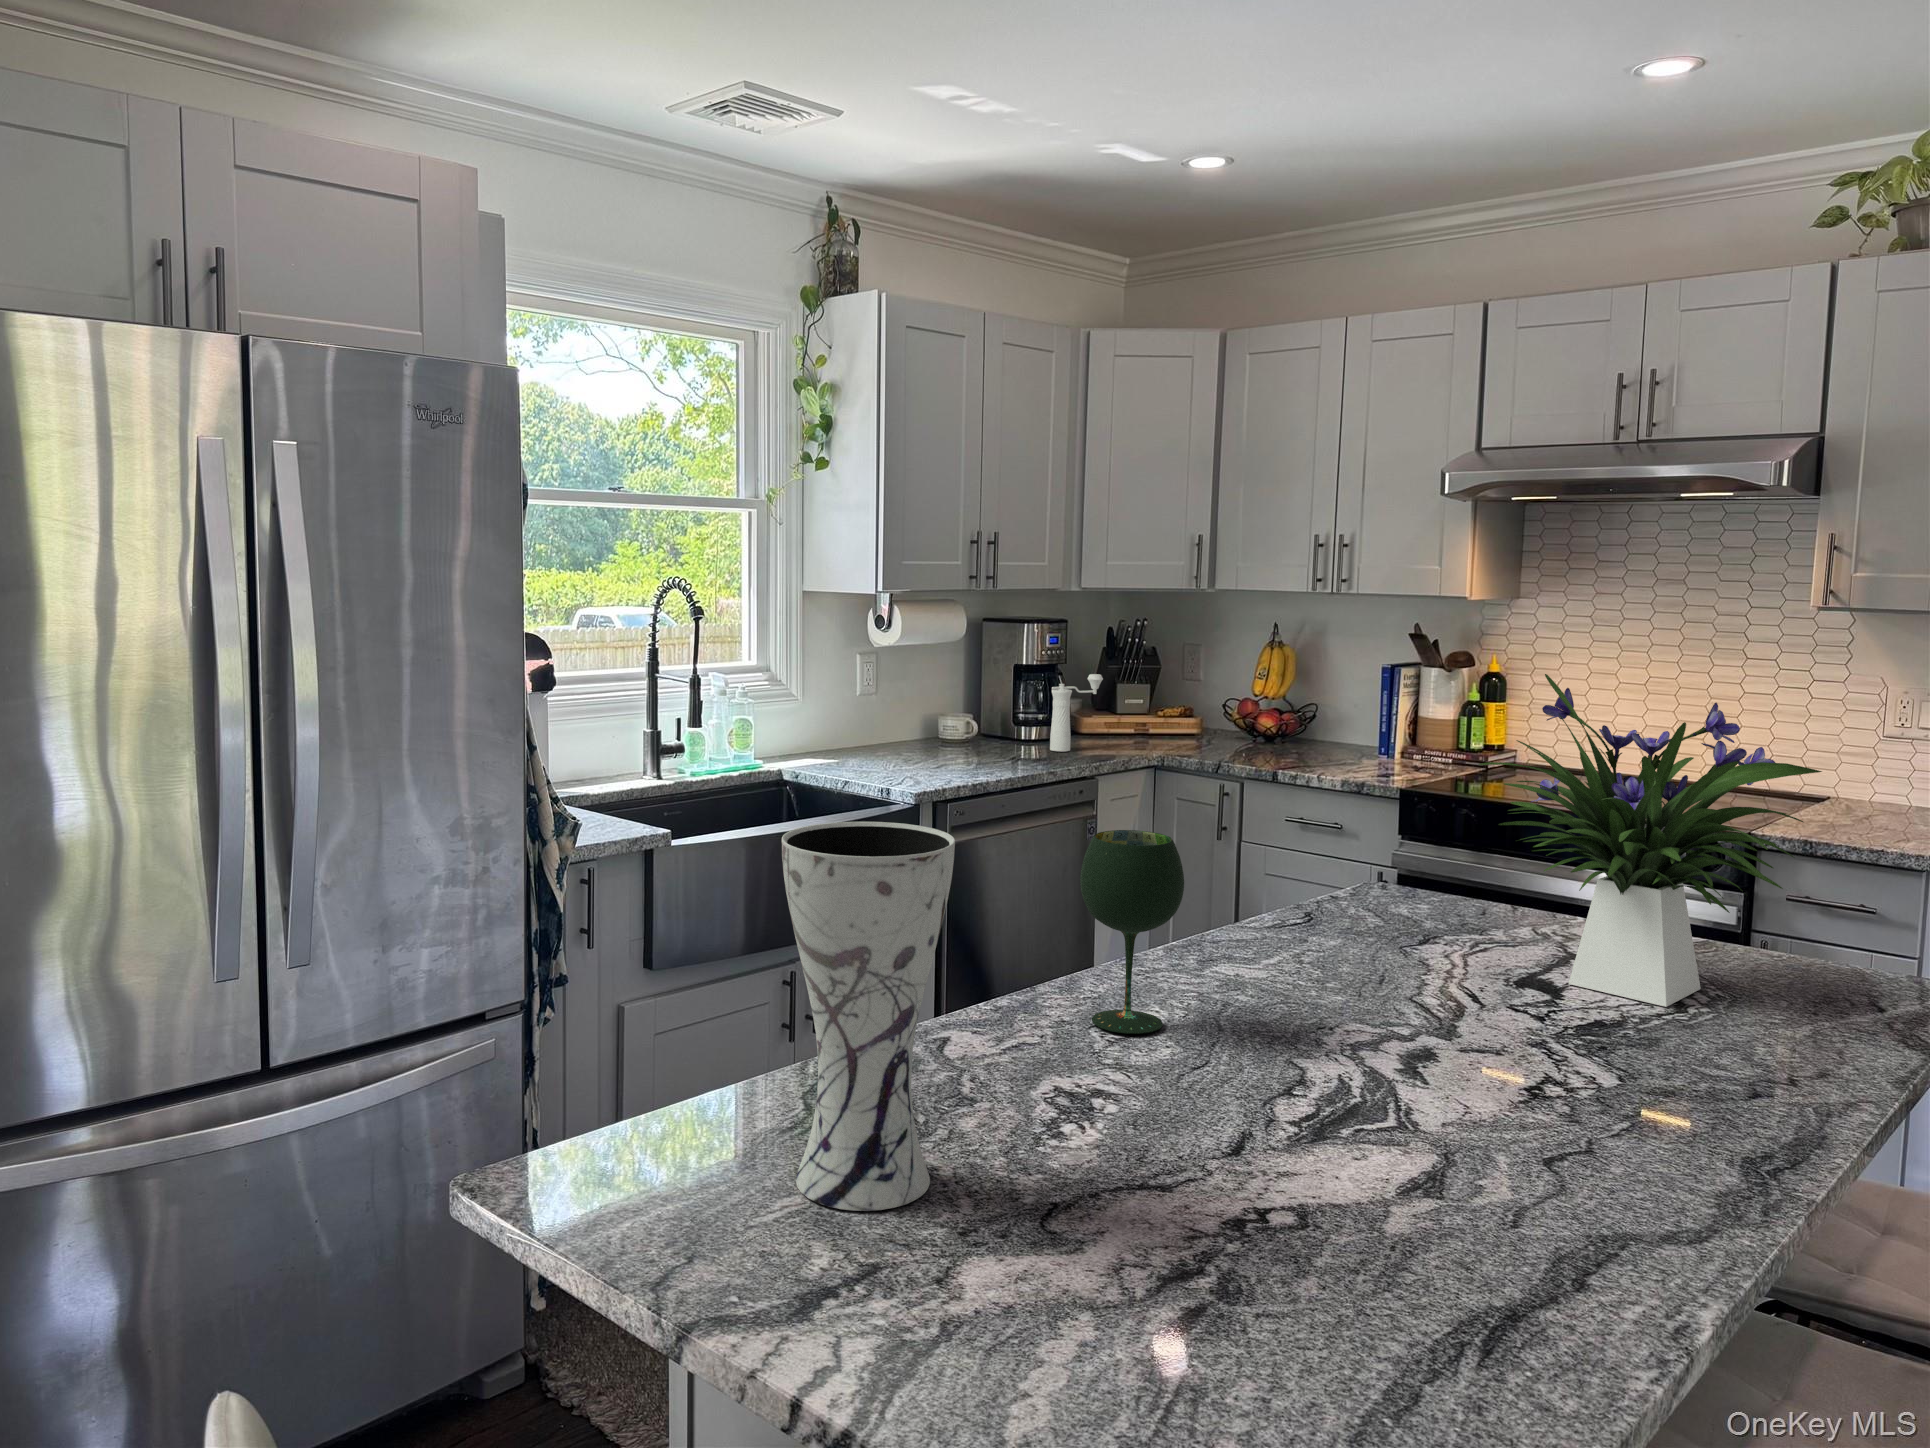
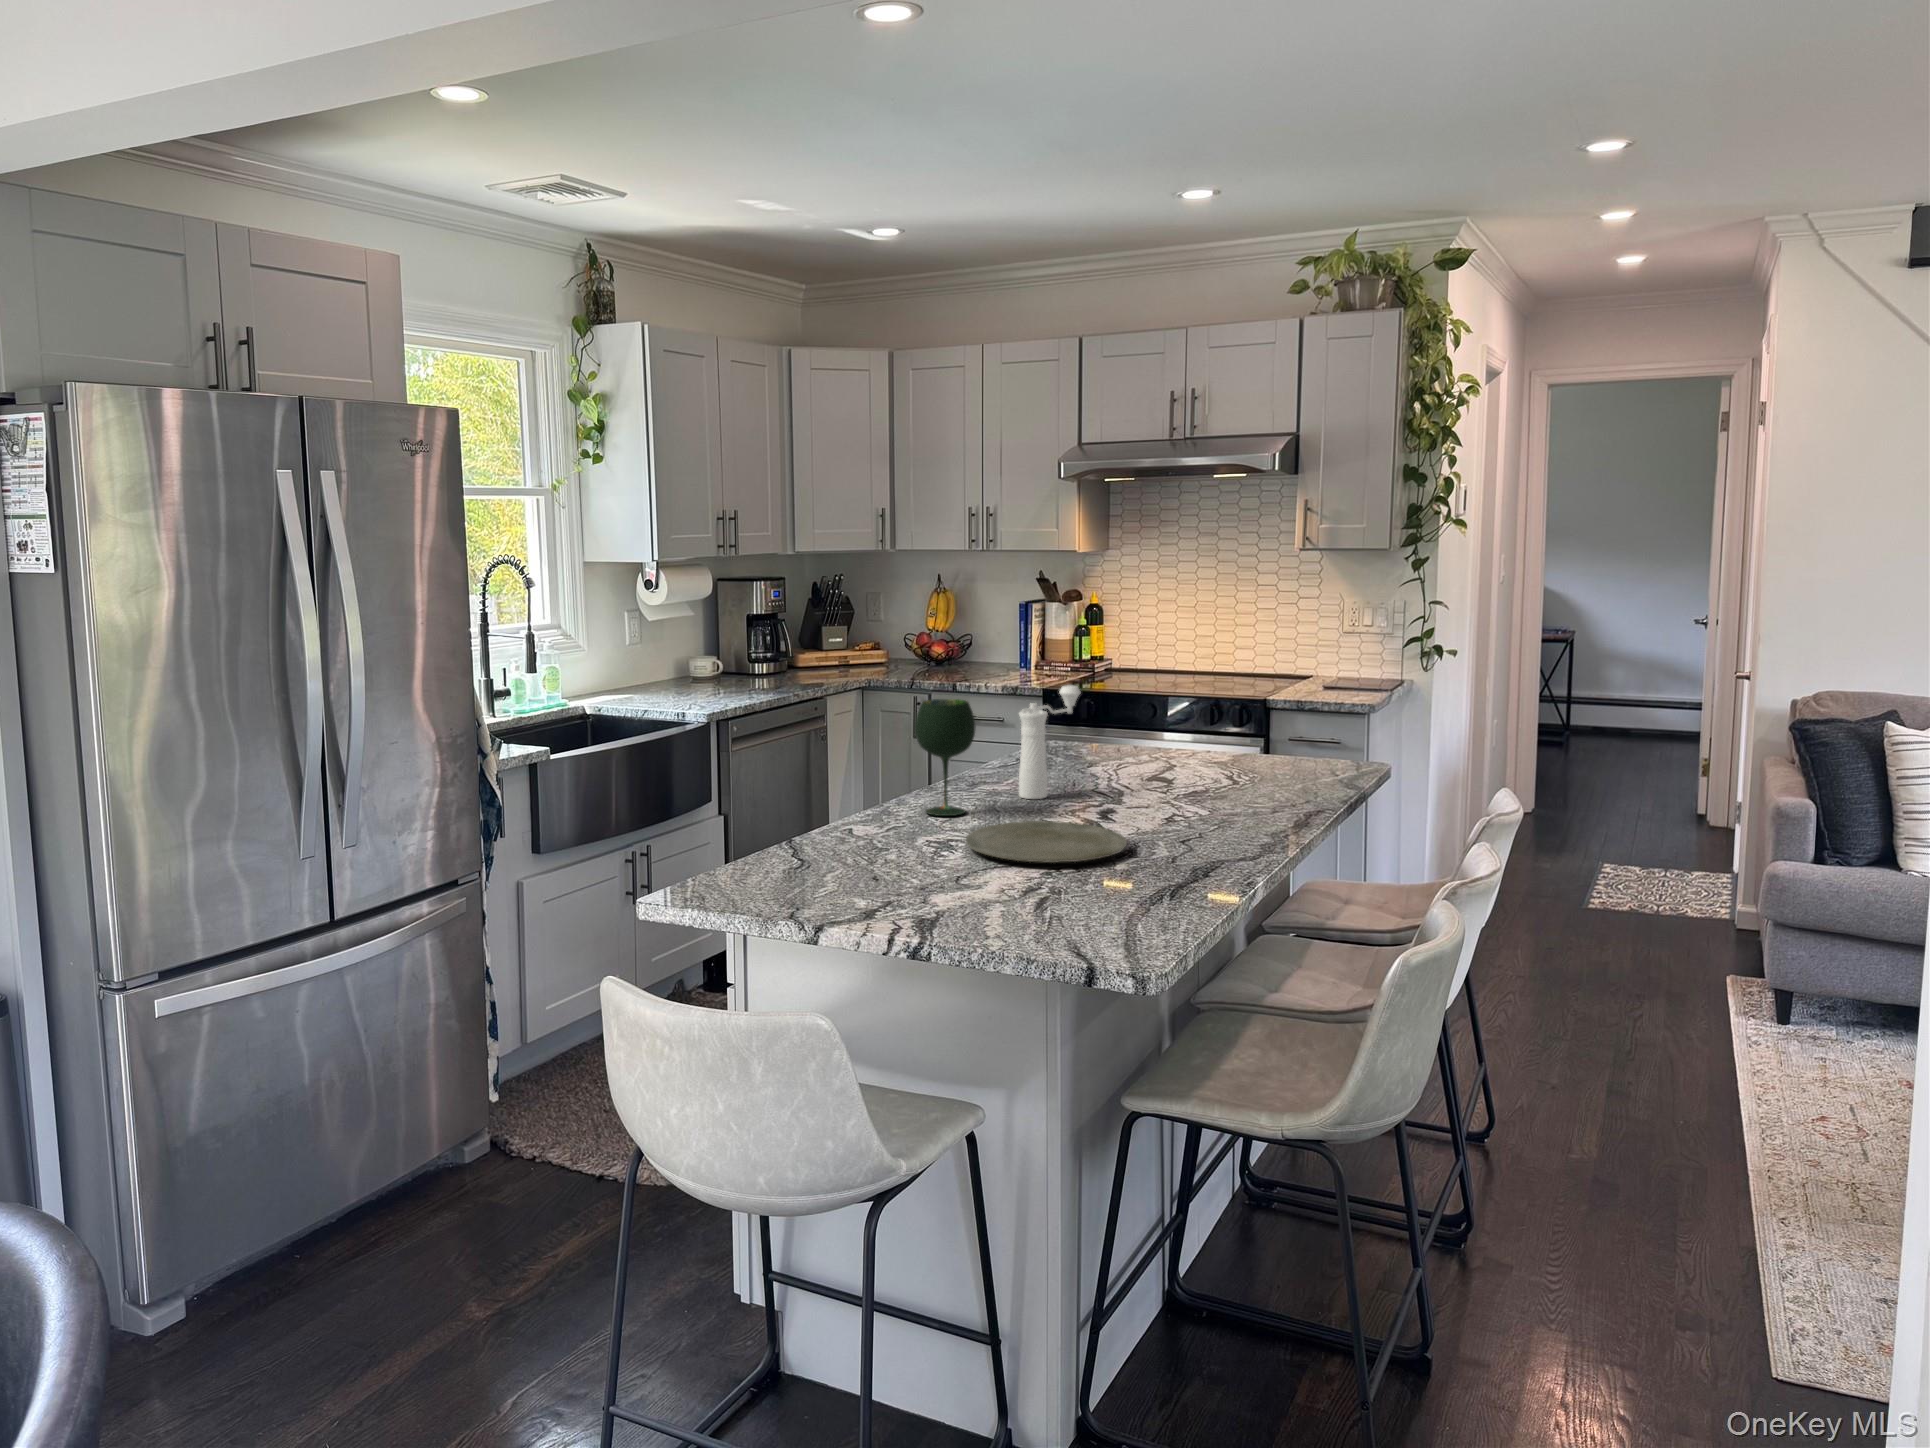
pepper mill: present [1050,674,1103,752] -> present [1019,685,1081,799]
flower arrangement: present [1479,674,1822,1007] -> none [1124,596,1301,781]
vase: present [782,822,955,1211] -> none [804,689,897,890]
plate: none [1114,1069,1425,1198] -> present [966,821,1127,863]

